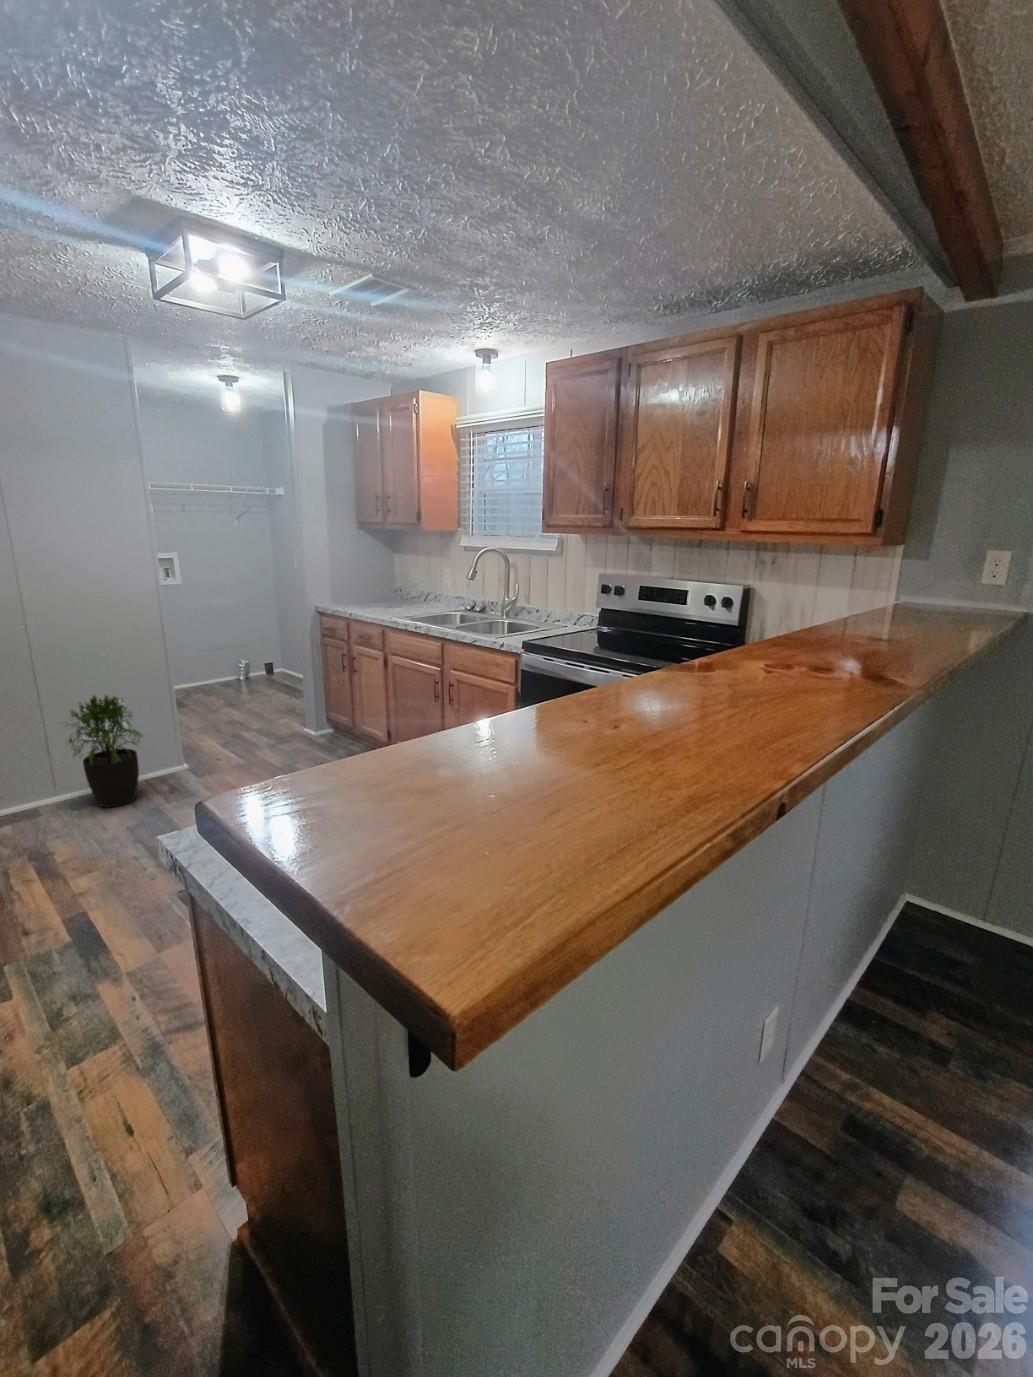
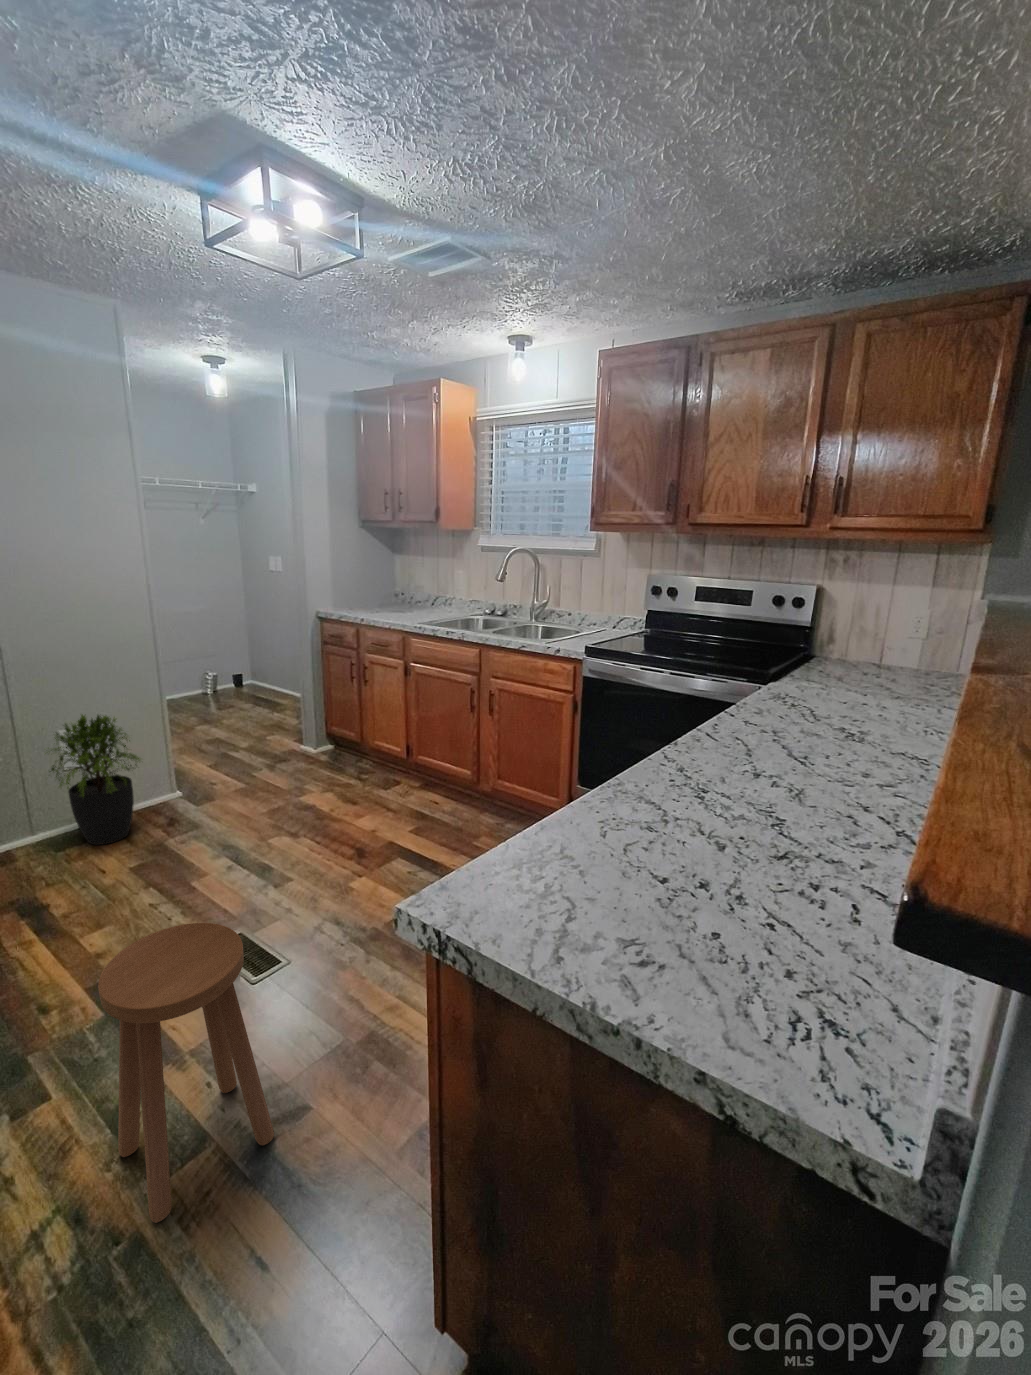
stool: none [17,863,169,1093] -> present [98,923,274,1223]

